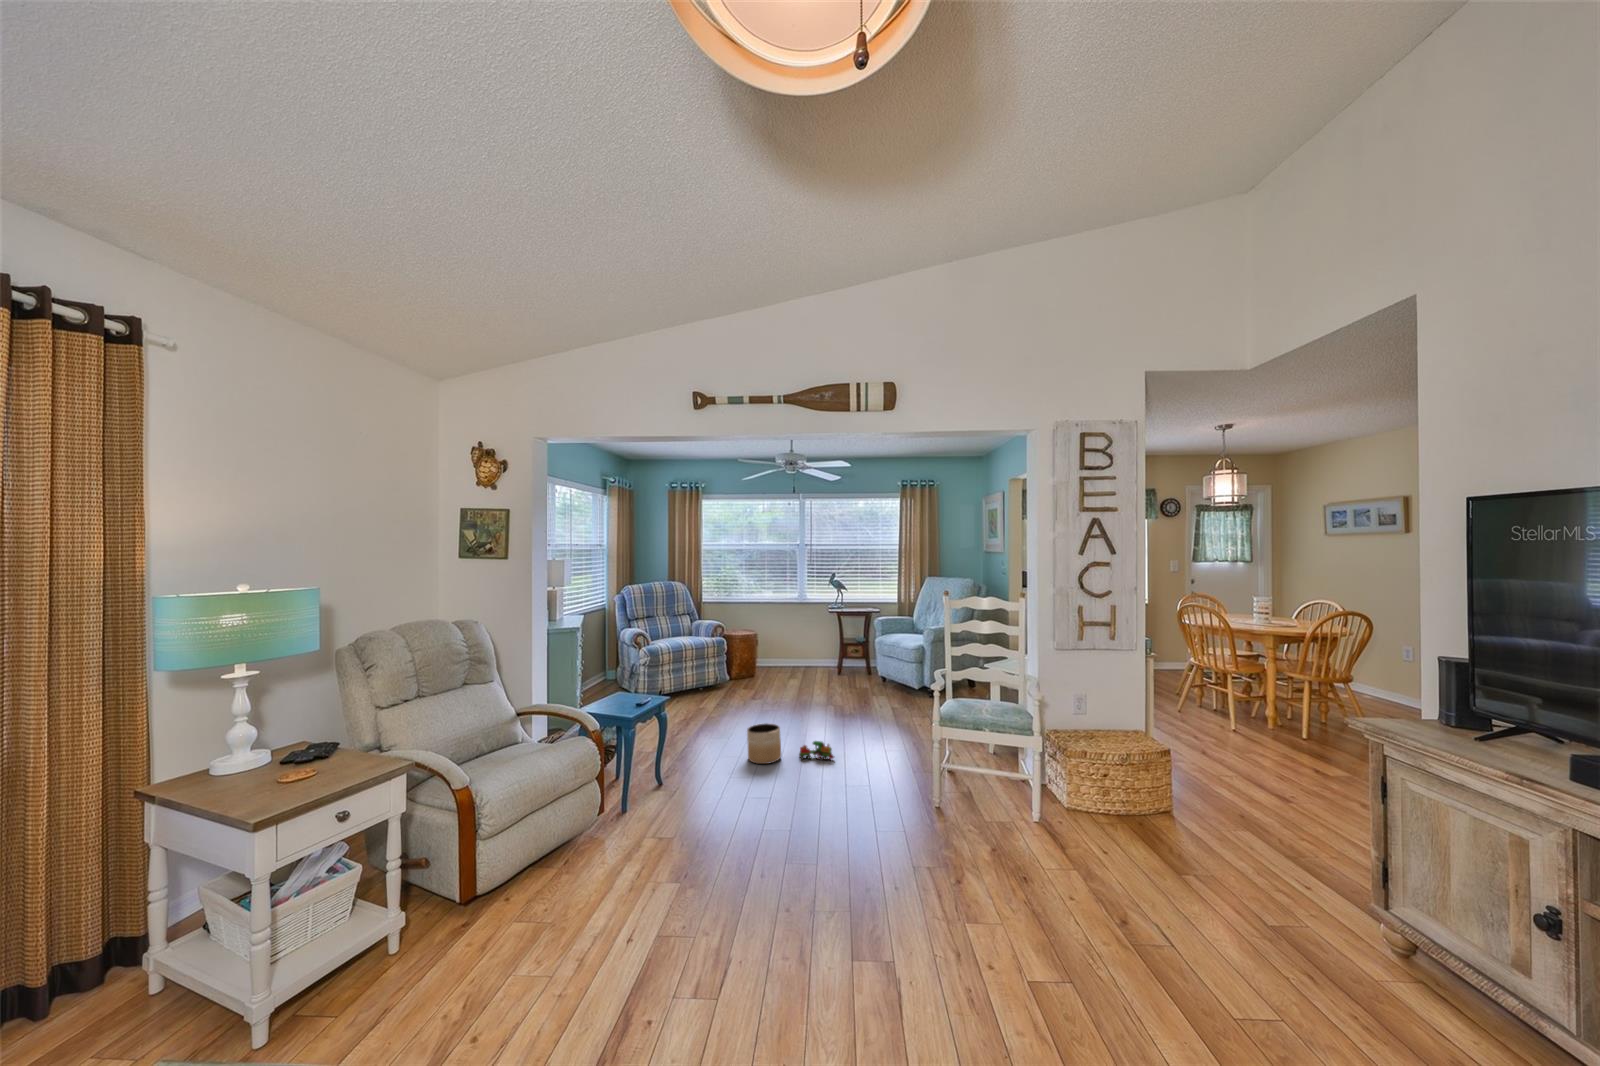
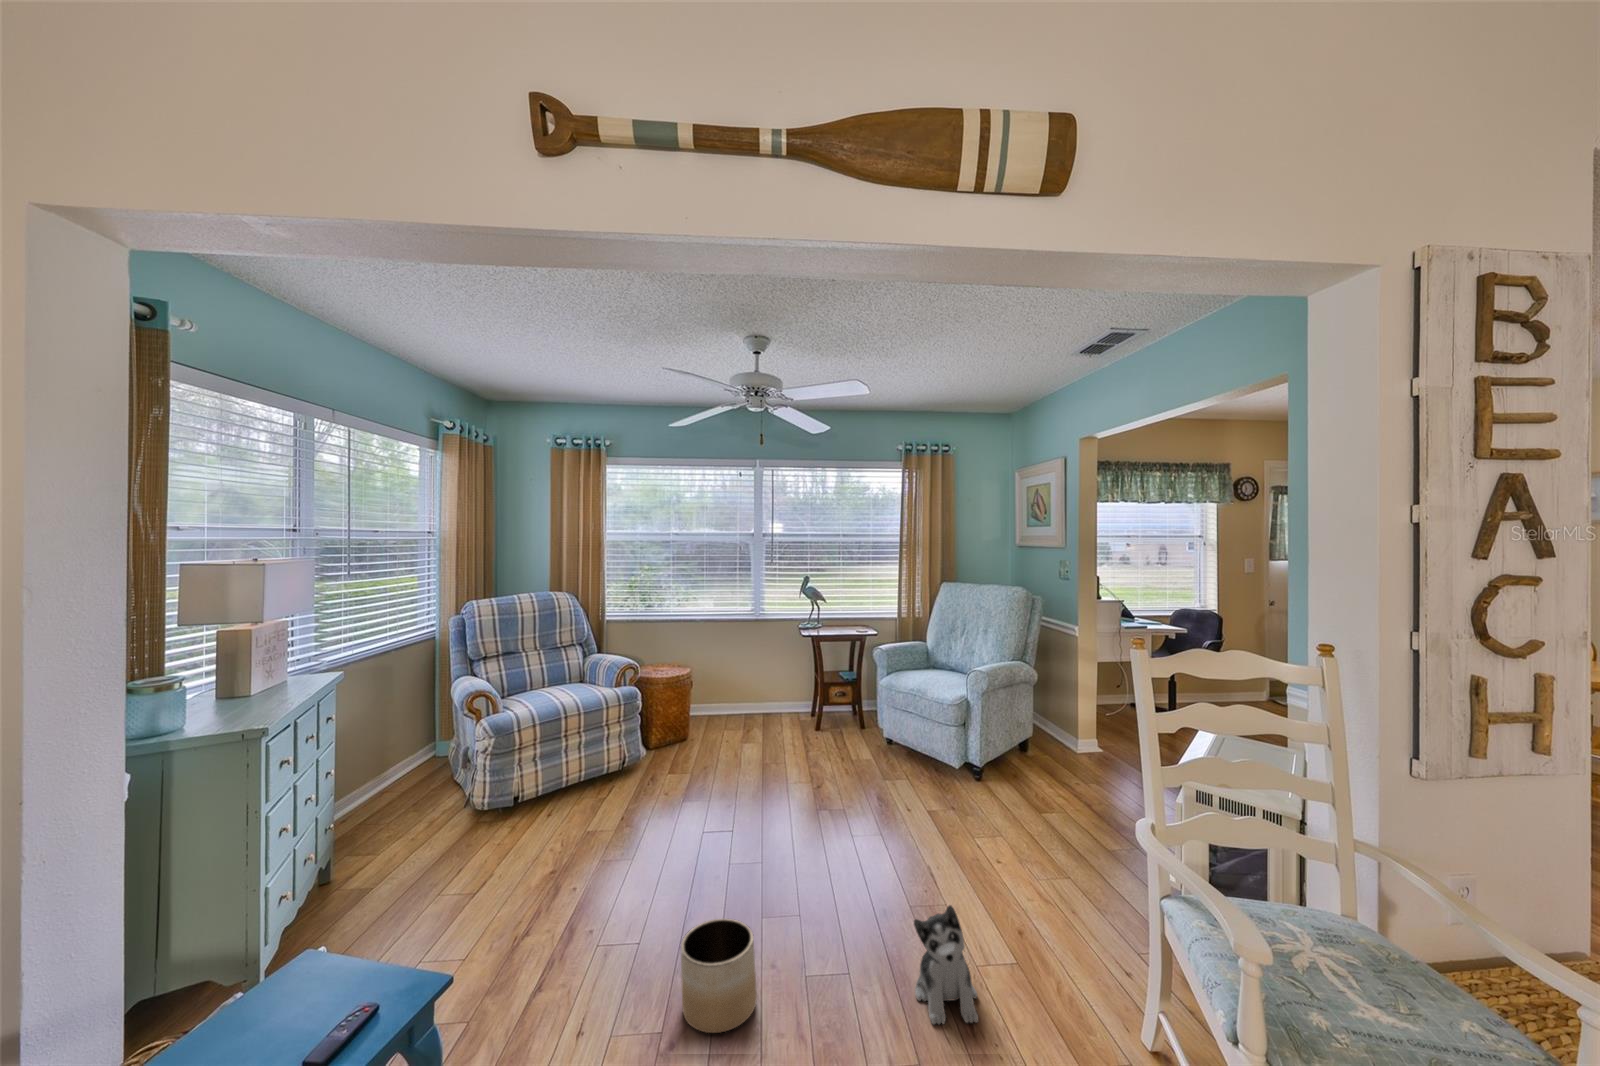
plush toy: none [853,716,884,767] -> present [914,905,978,1024]
toy train: present [799,741,834,760] -> none [793,954,874,1005]

